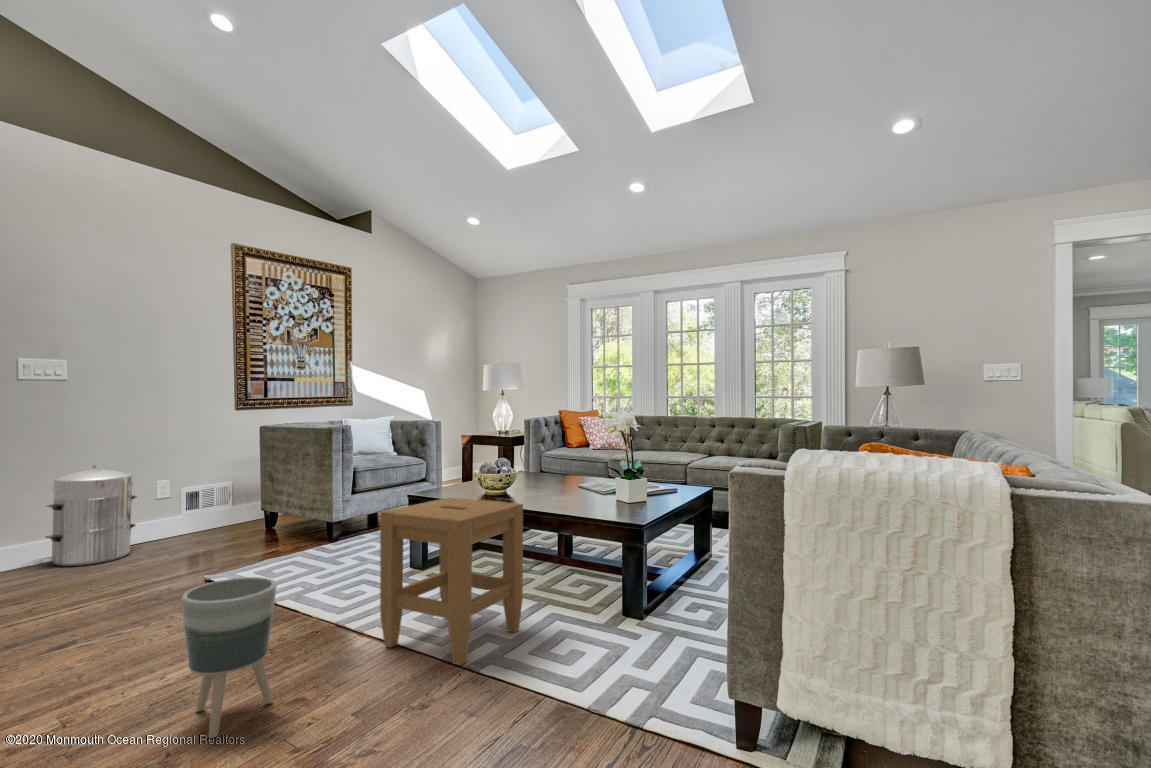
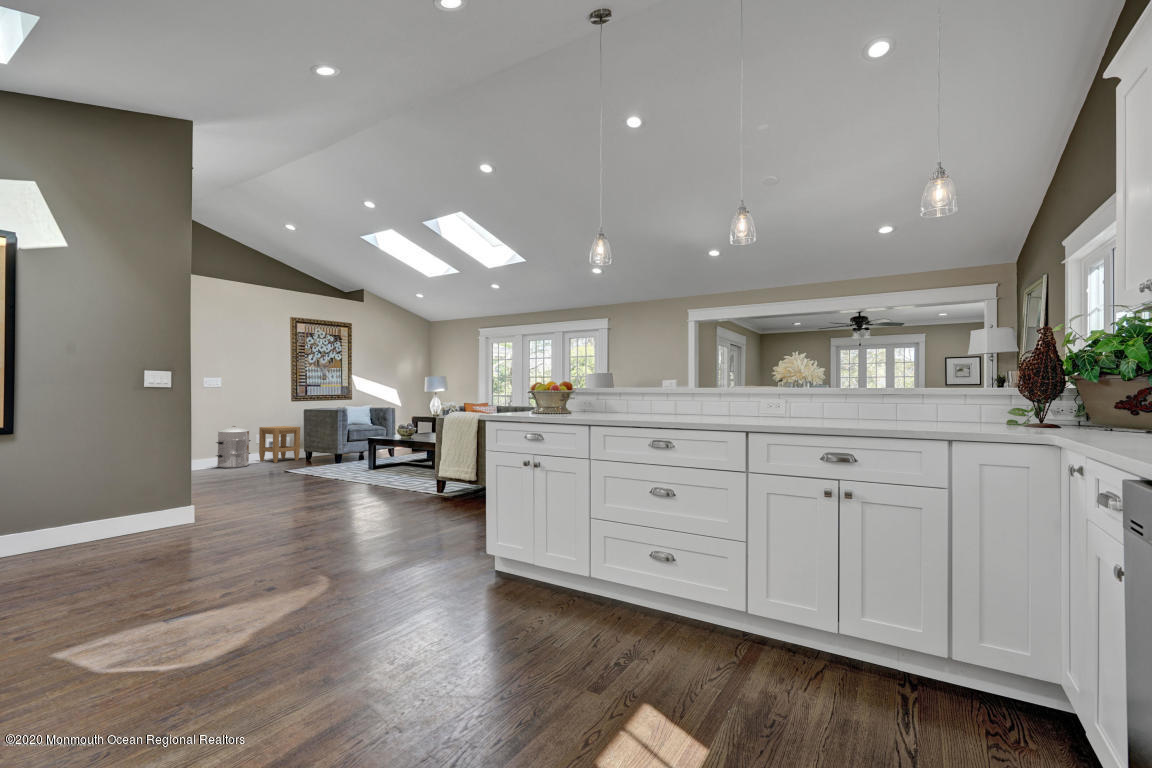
stool: present [380,497,523,665] -> present [259,426,300,463]
planter: present [181,577,277,738] -> none [291,455,317,493]

